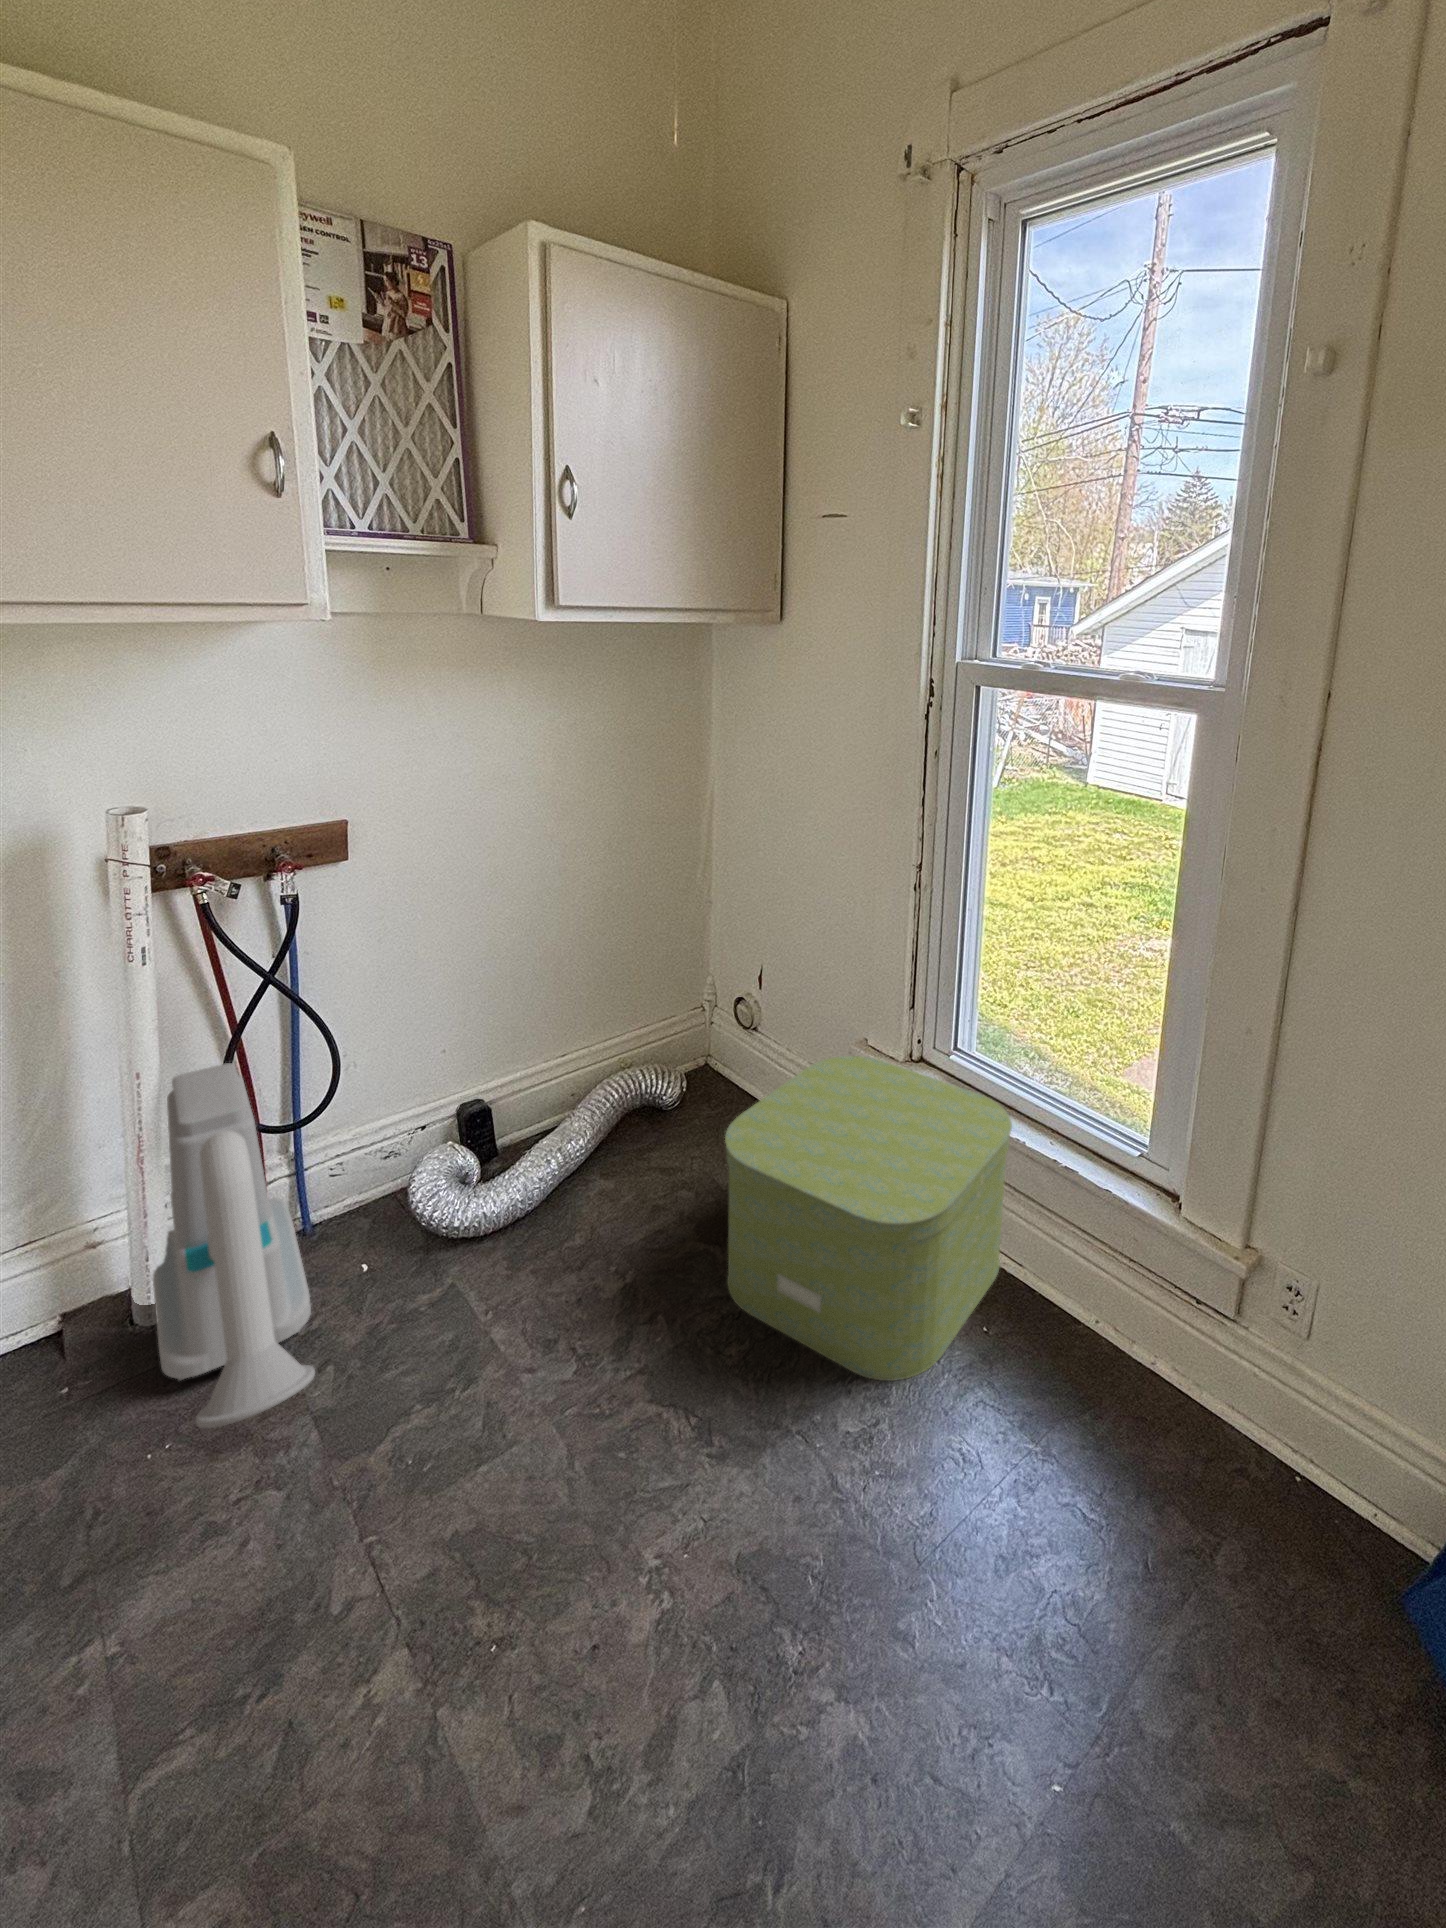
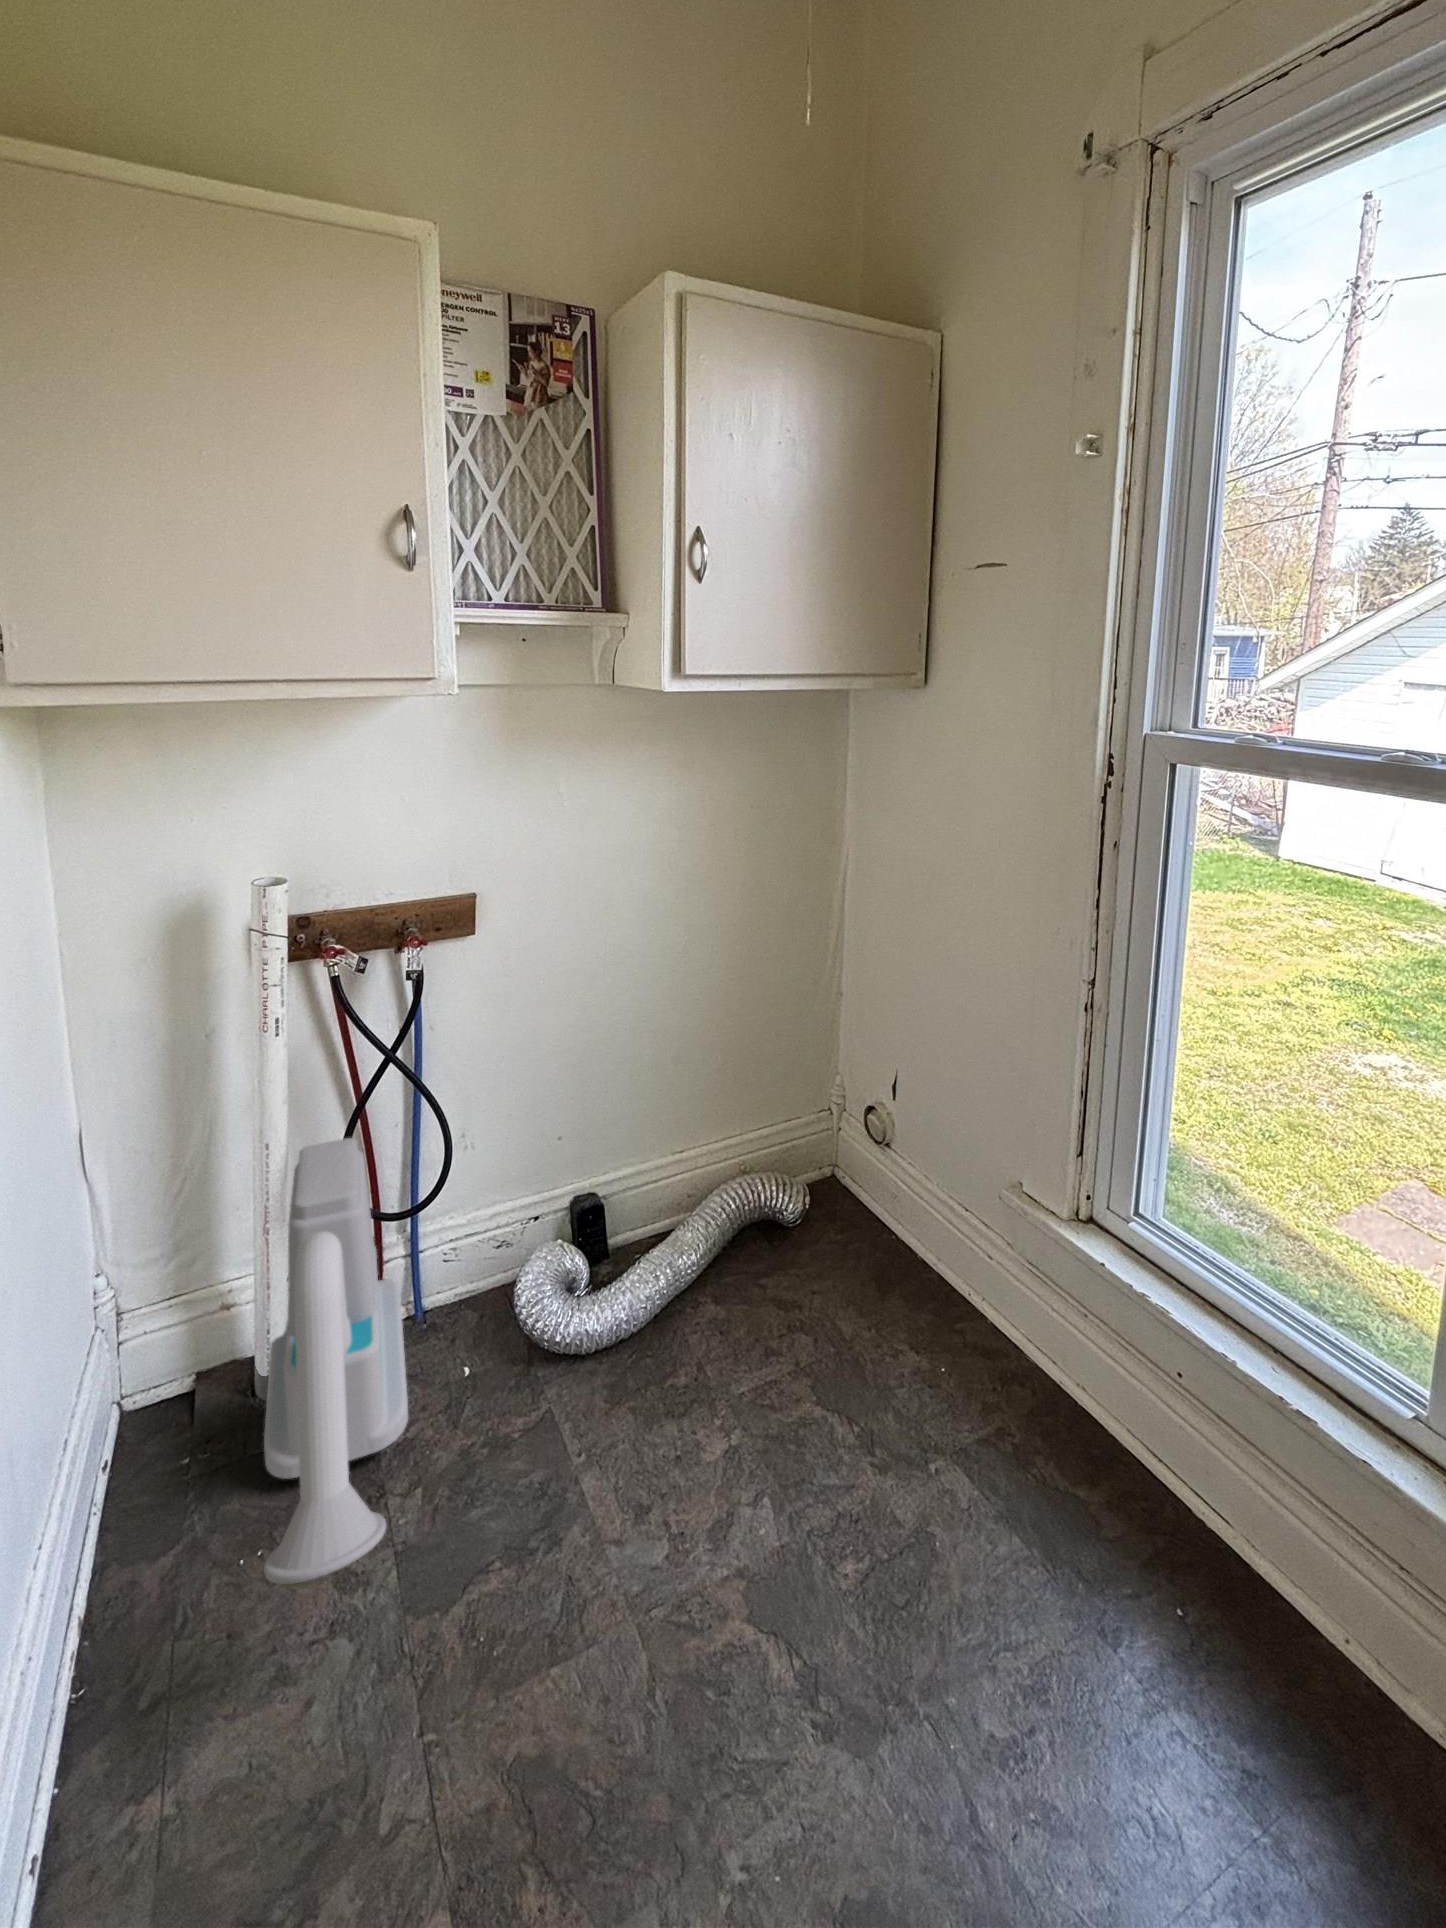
storage box: present [725,1056,1012,1381] -> none [846,1200,1217,1672]

